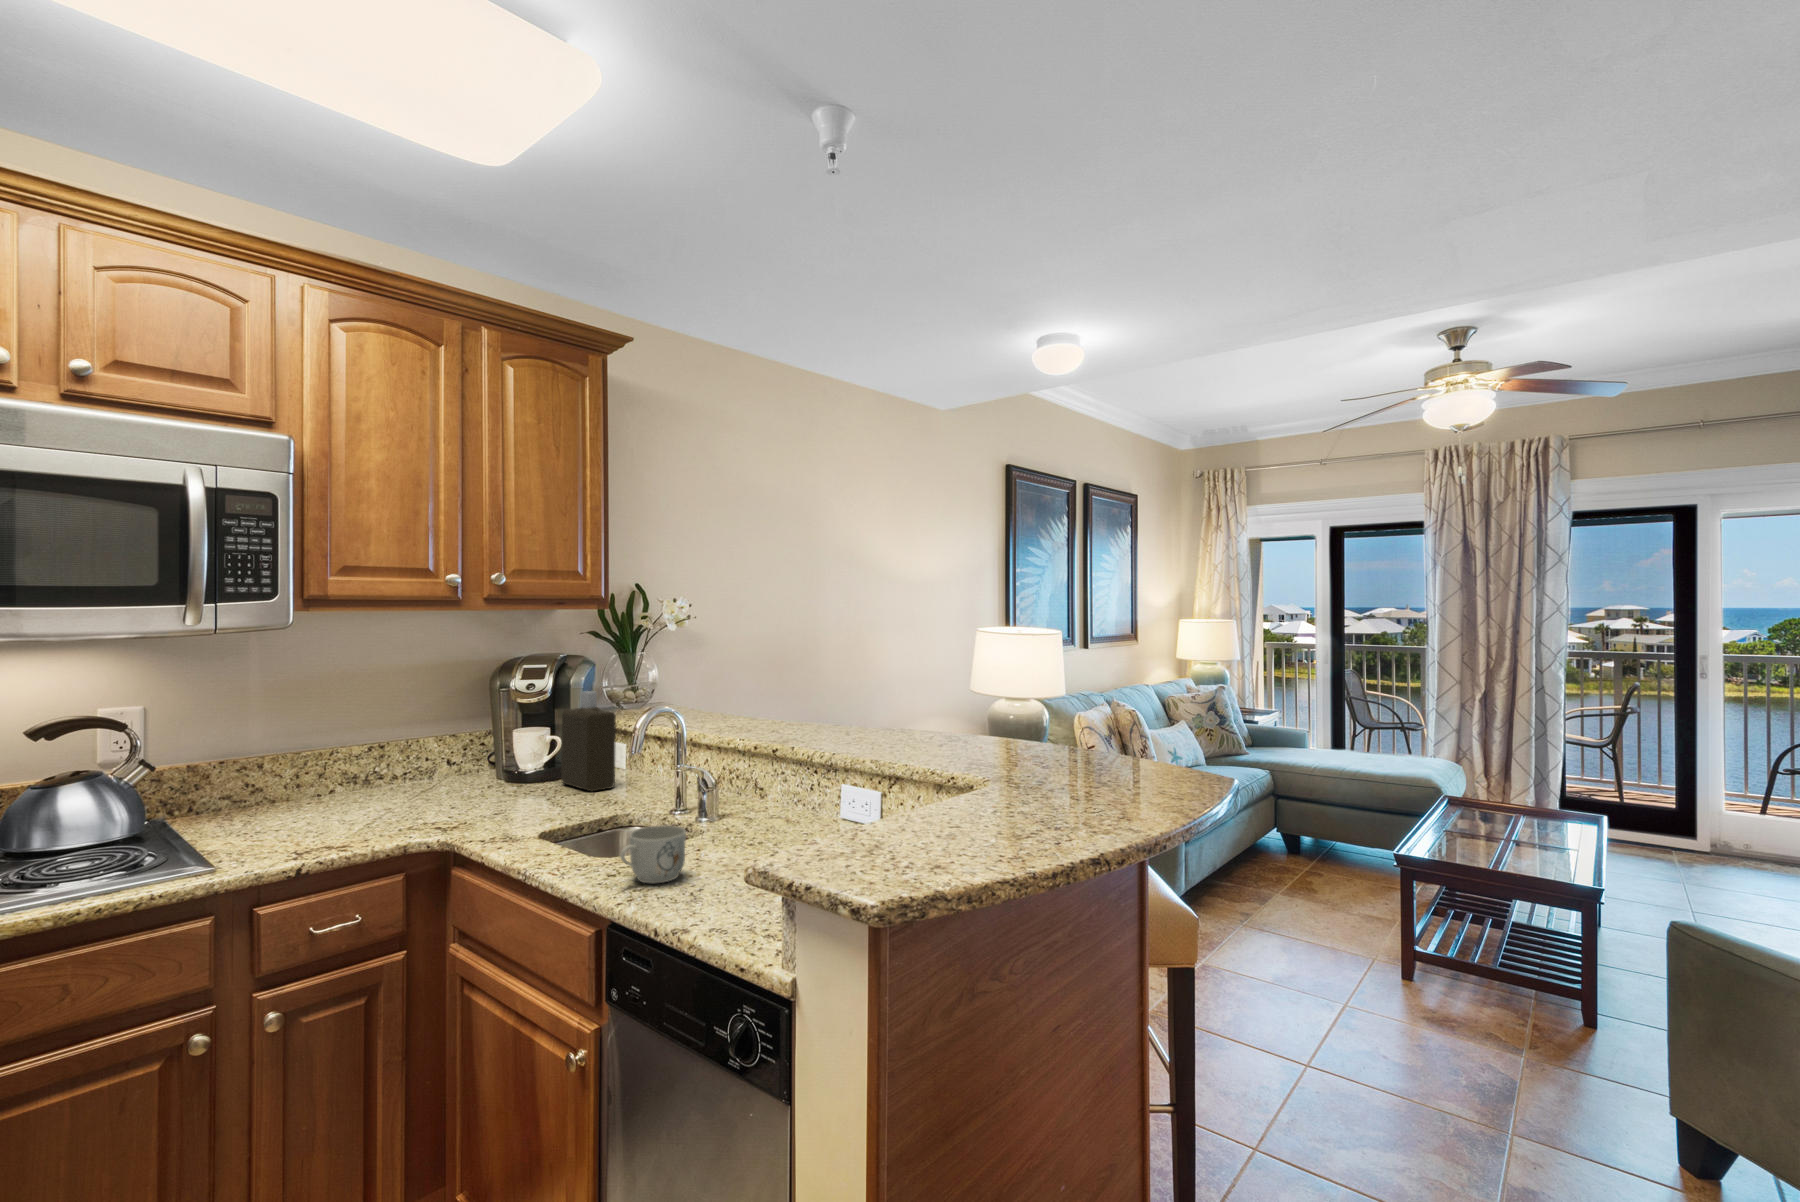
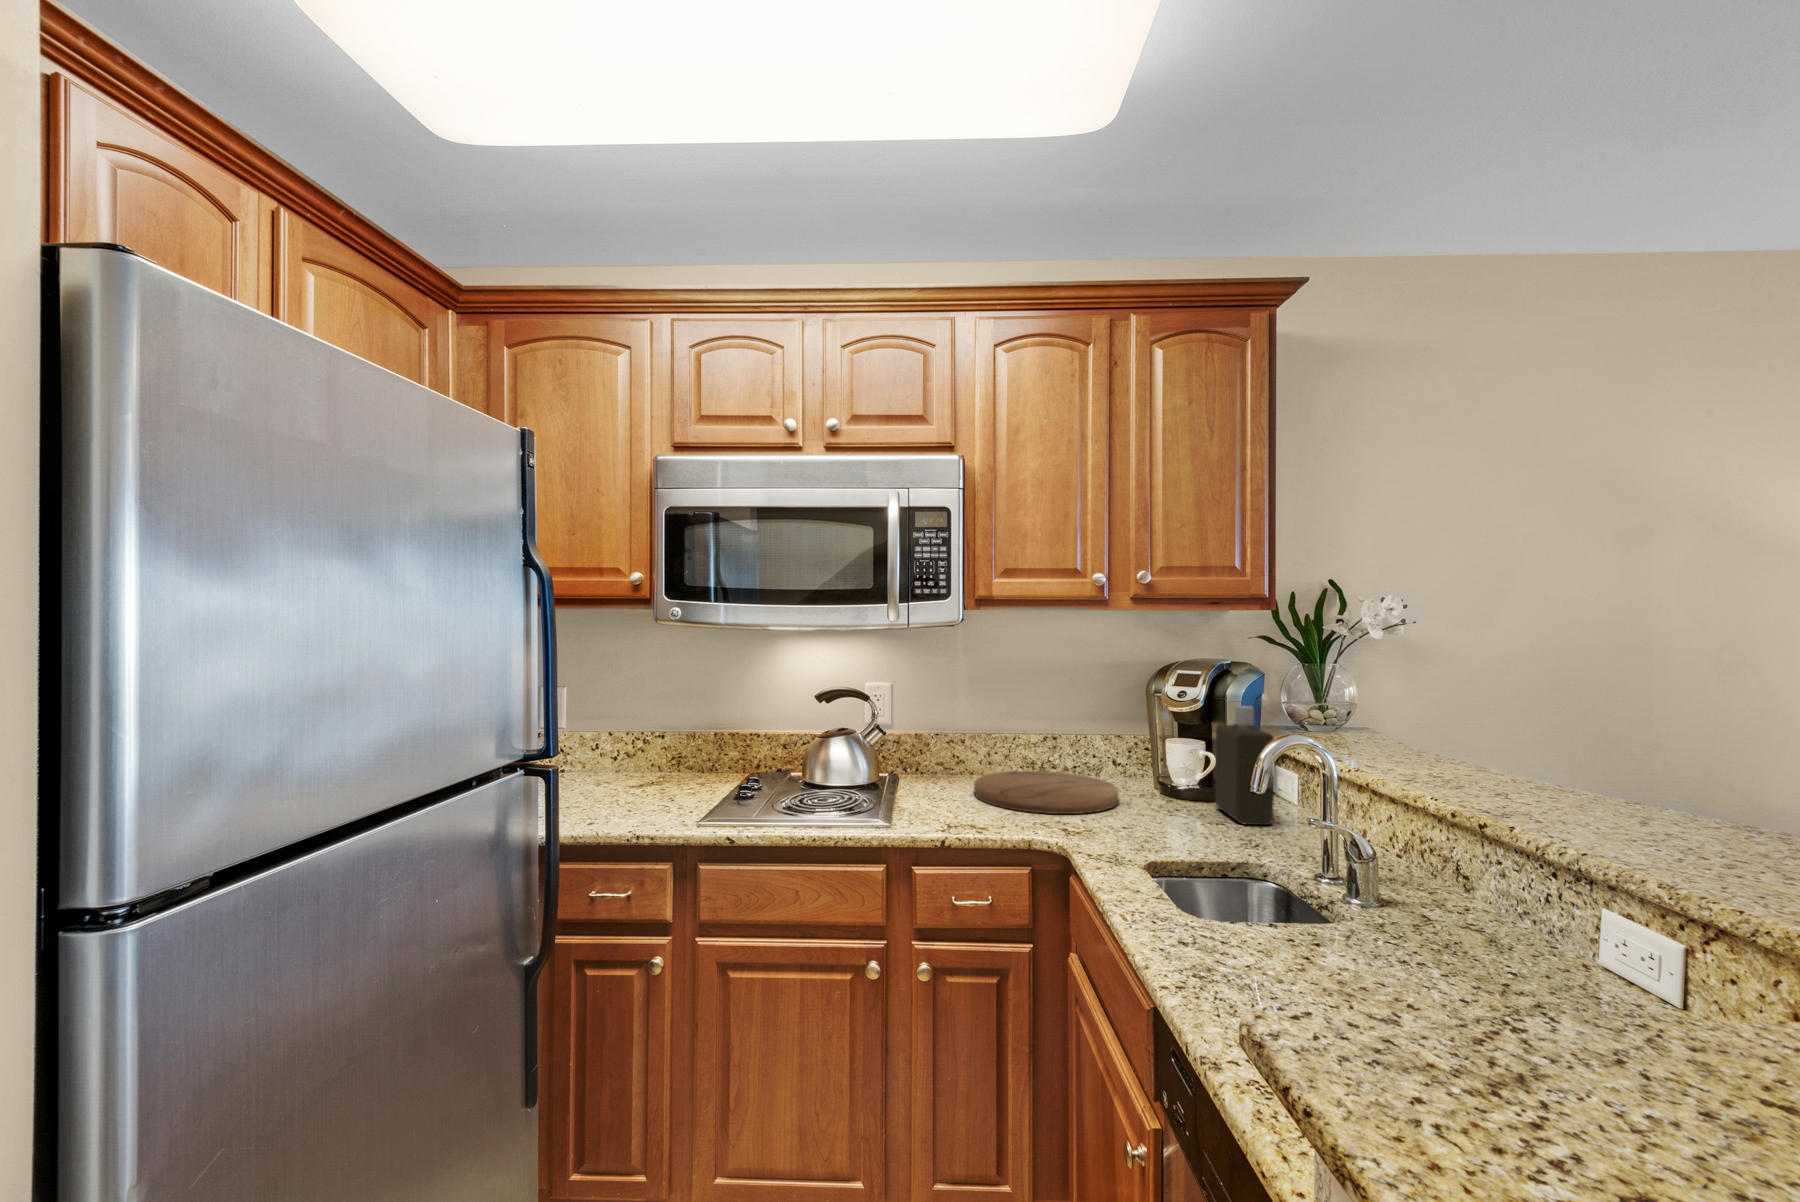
cutting board: none [295,779,472,825] -> present [974,771,1118,814]
mug: present [620,825,686,883] -> none [1180,892,1277,977]

